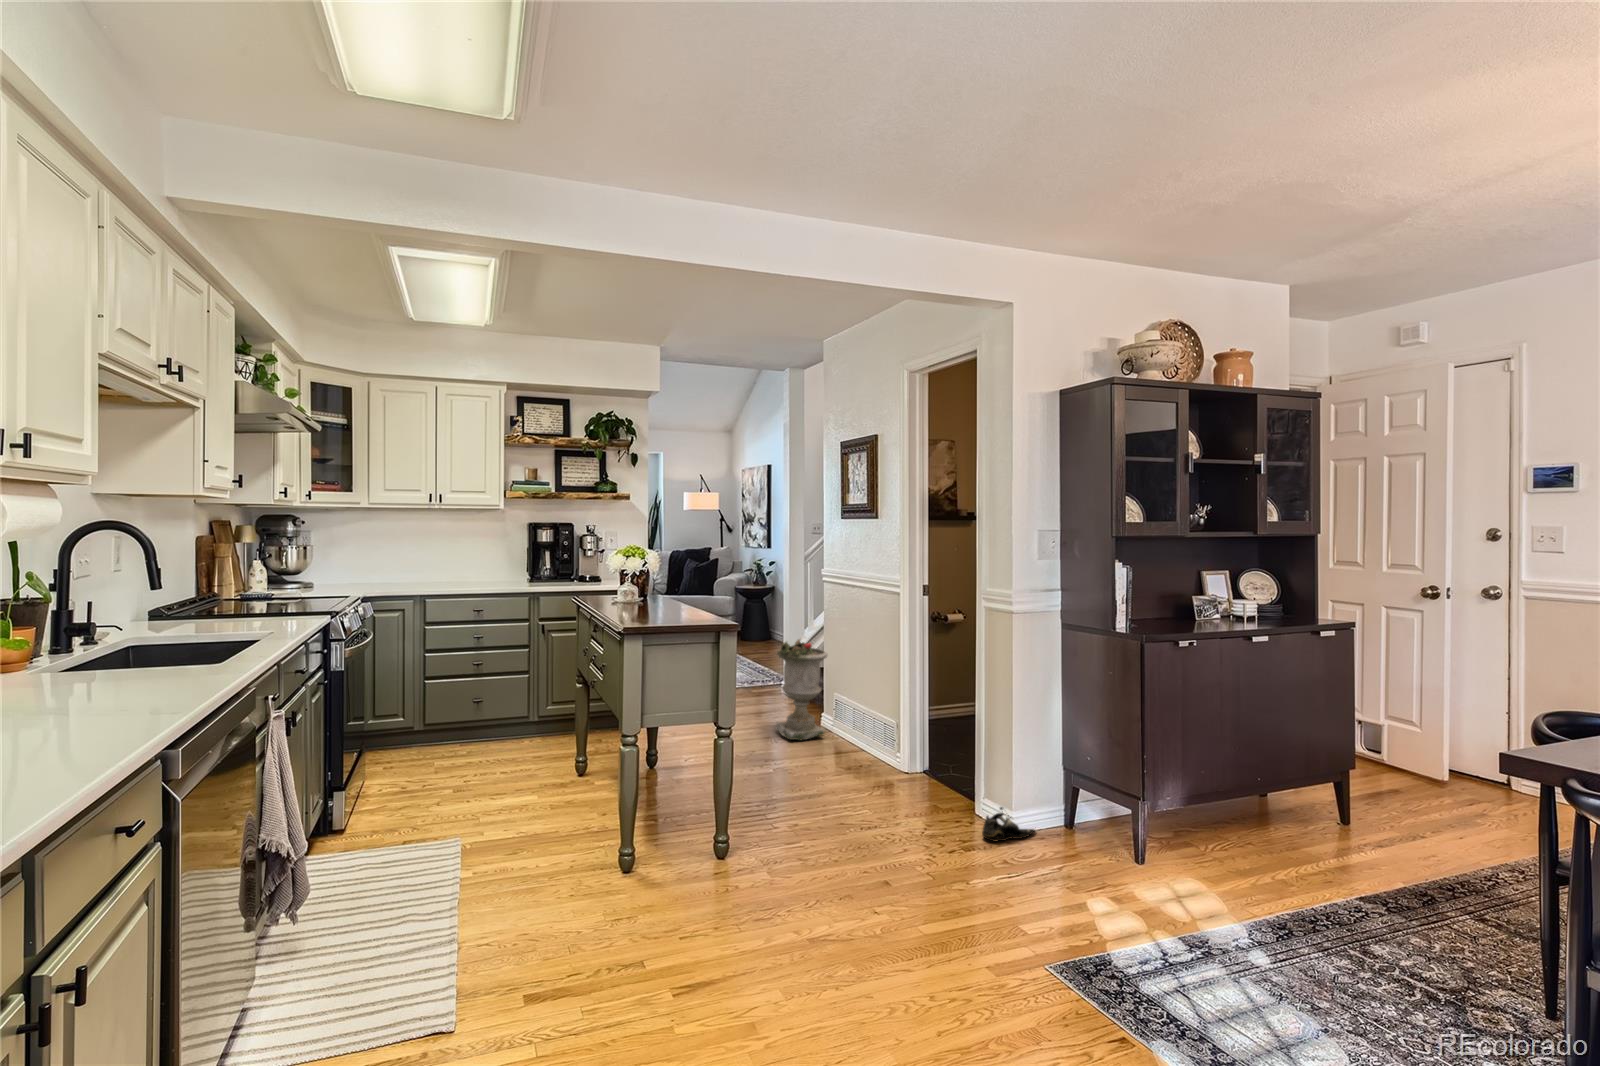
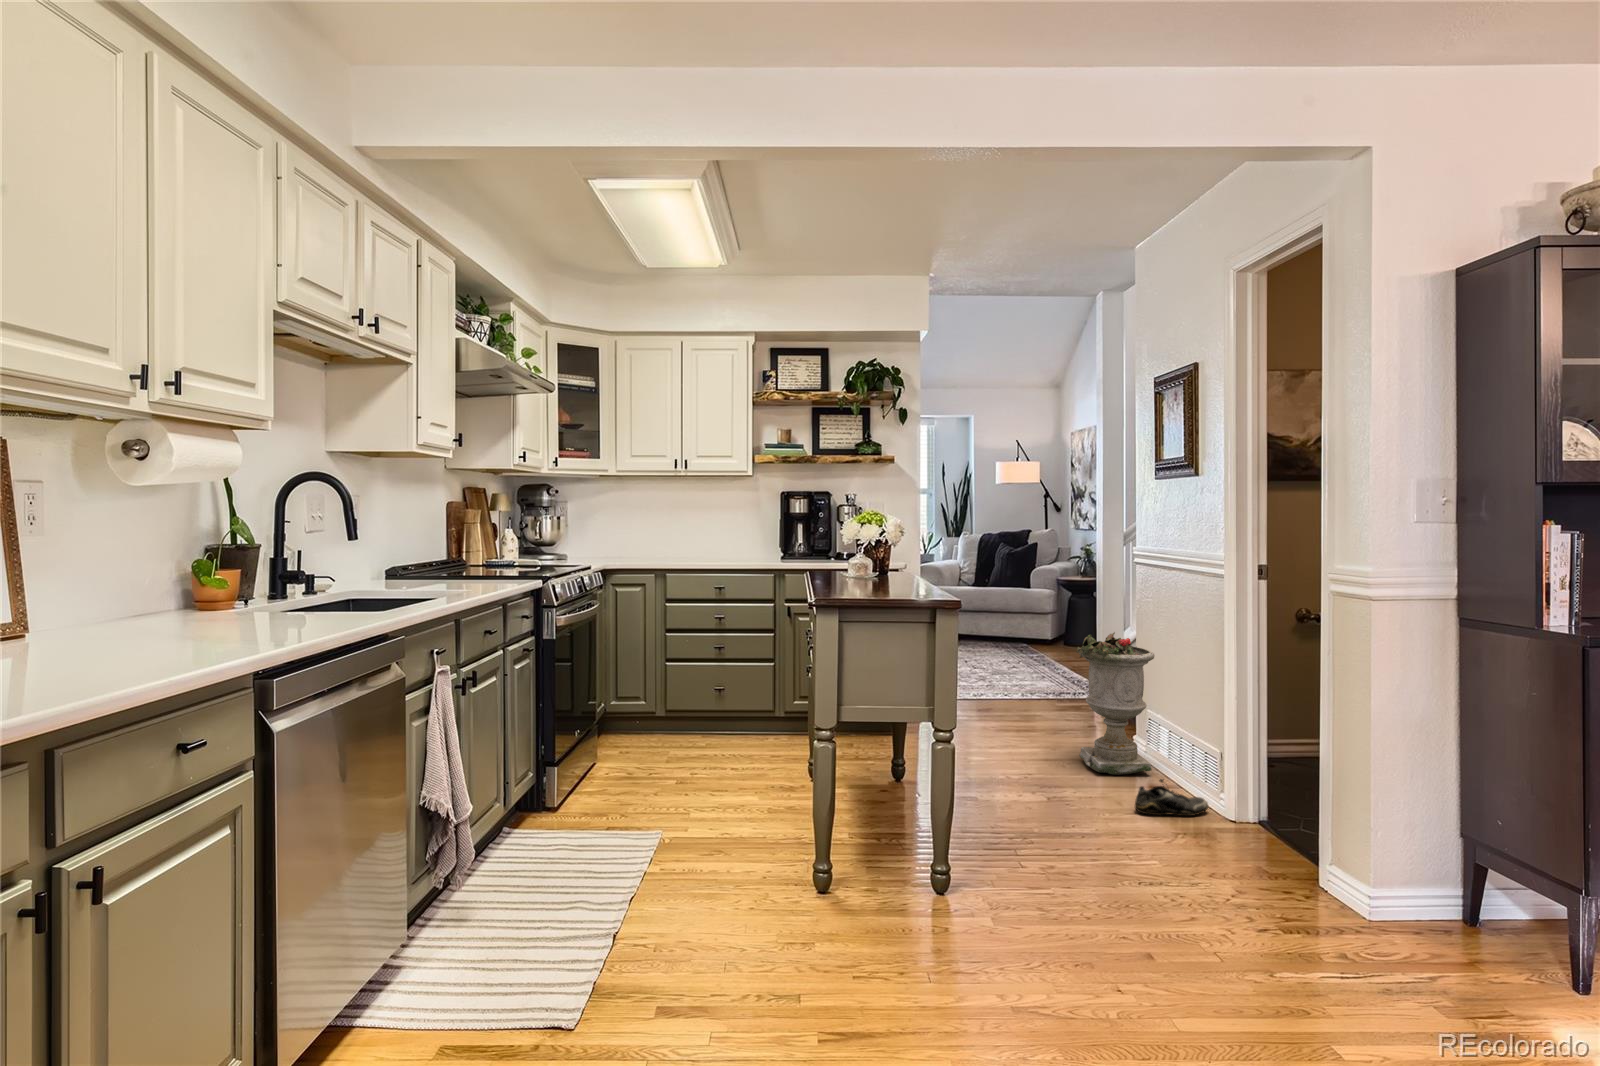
shoe: present [982,807,1034,841] -> present [1135,779,1208,816]

